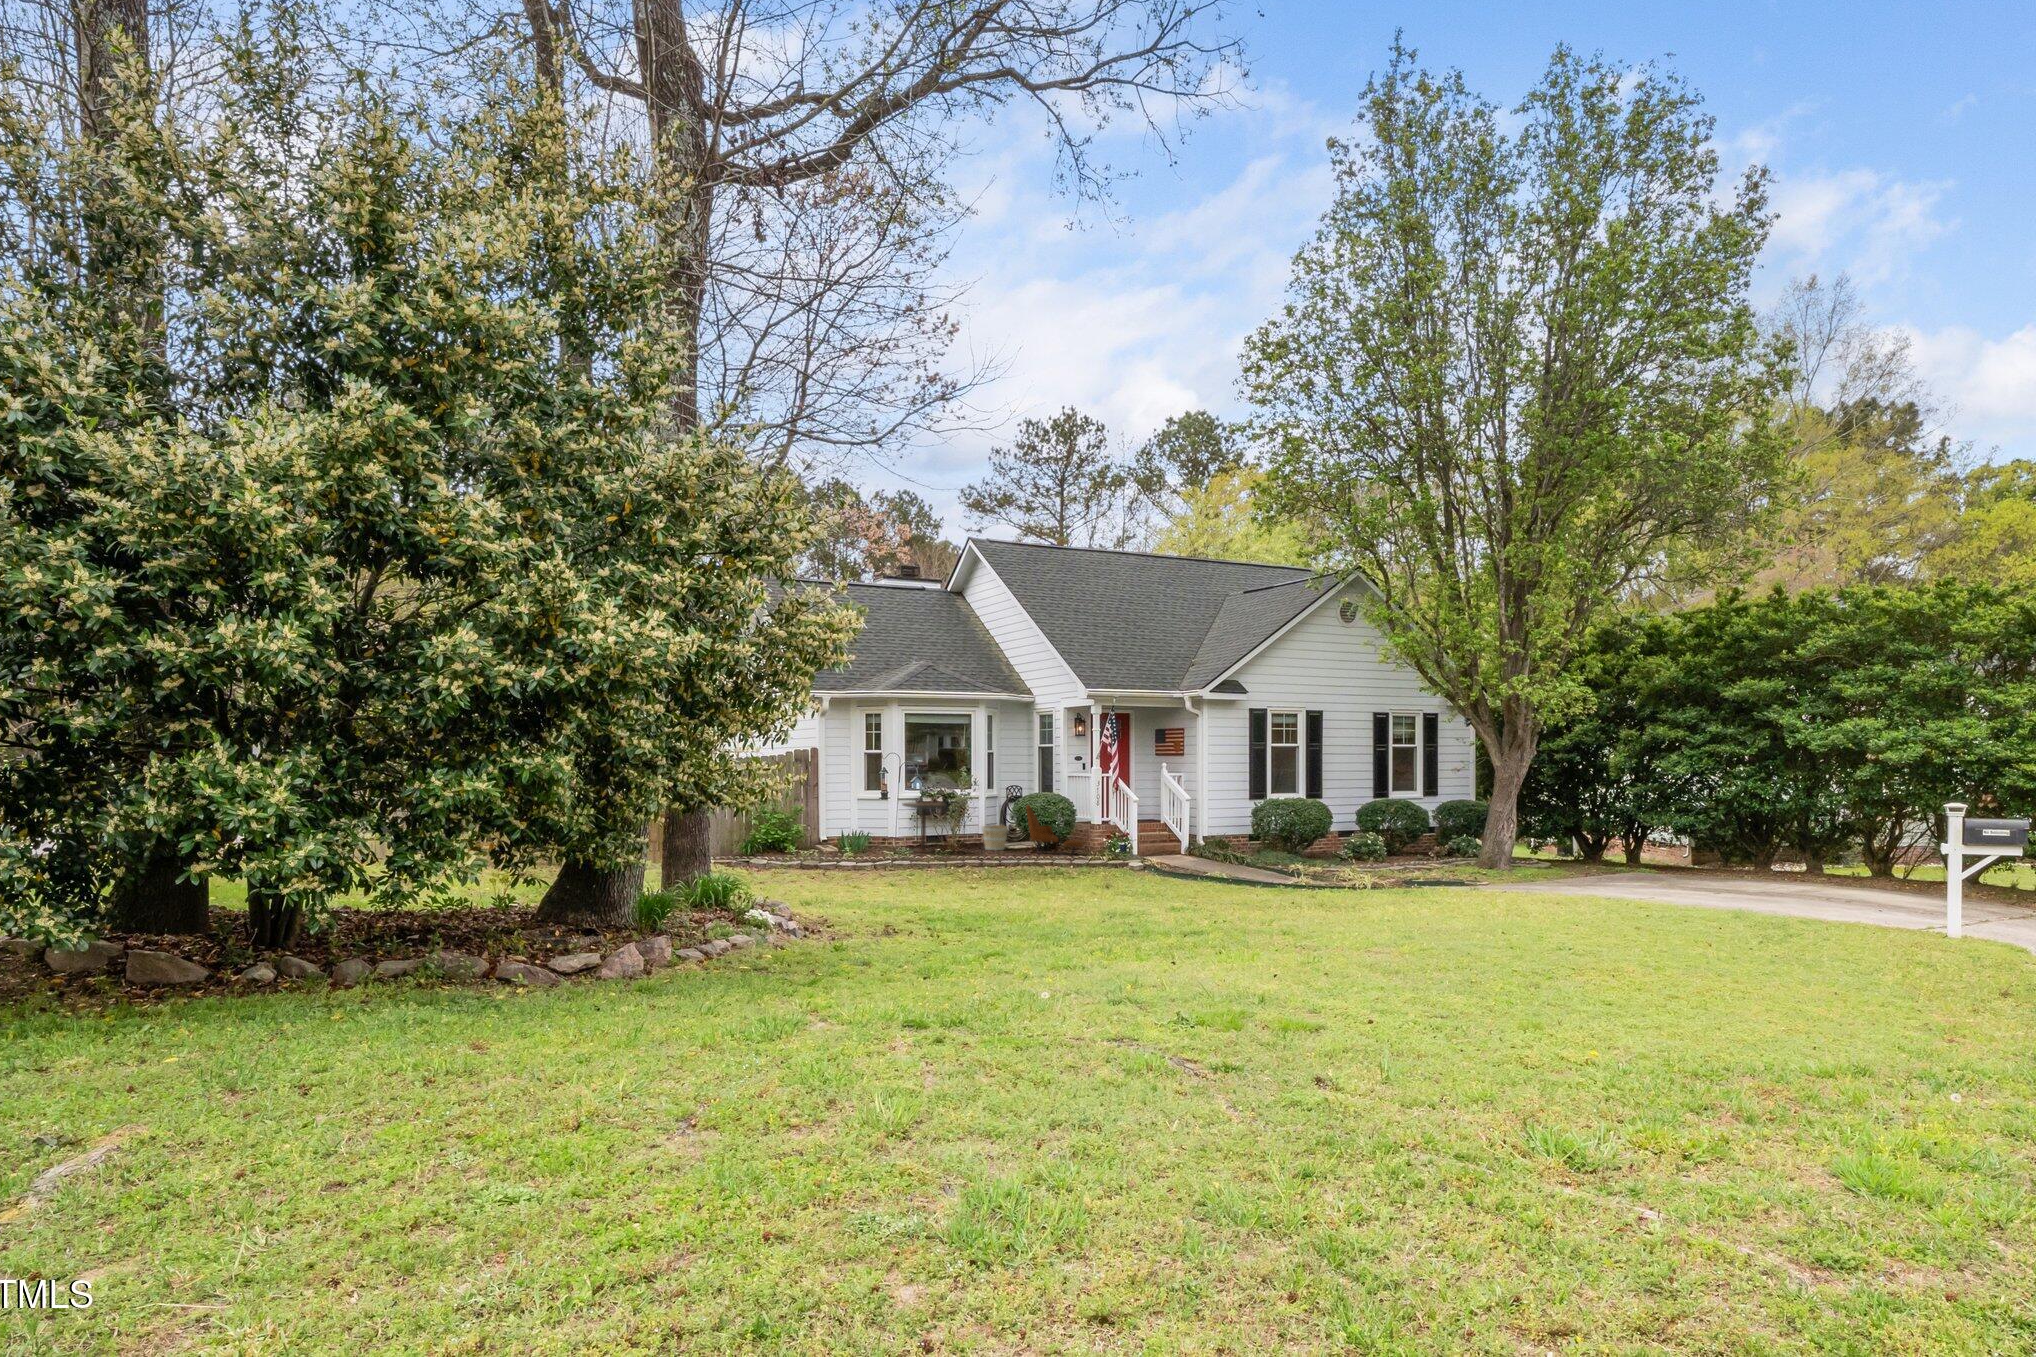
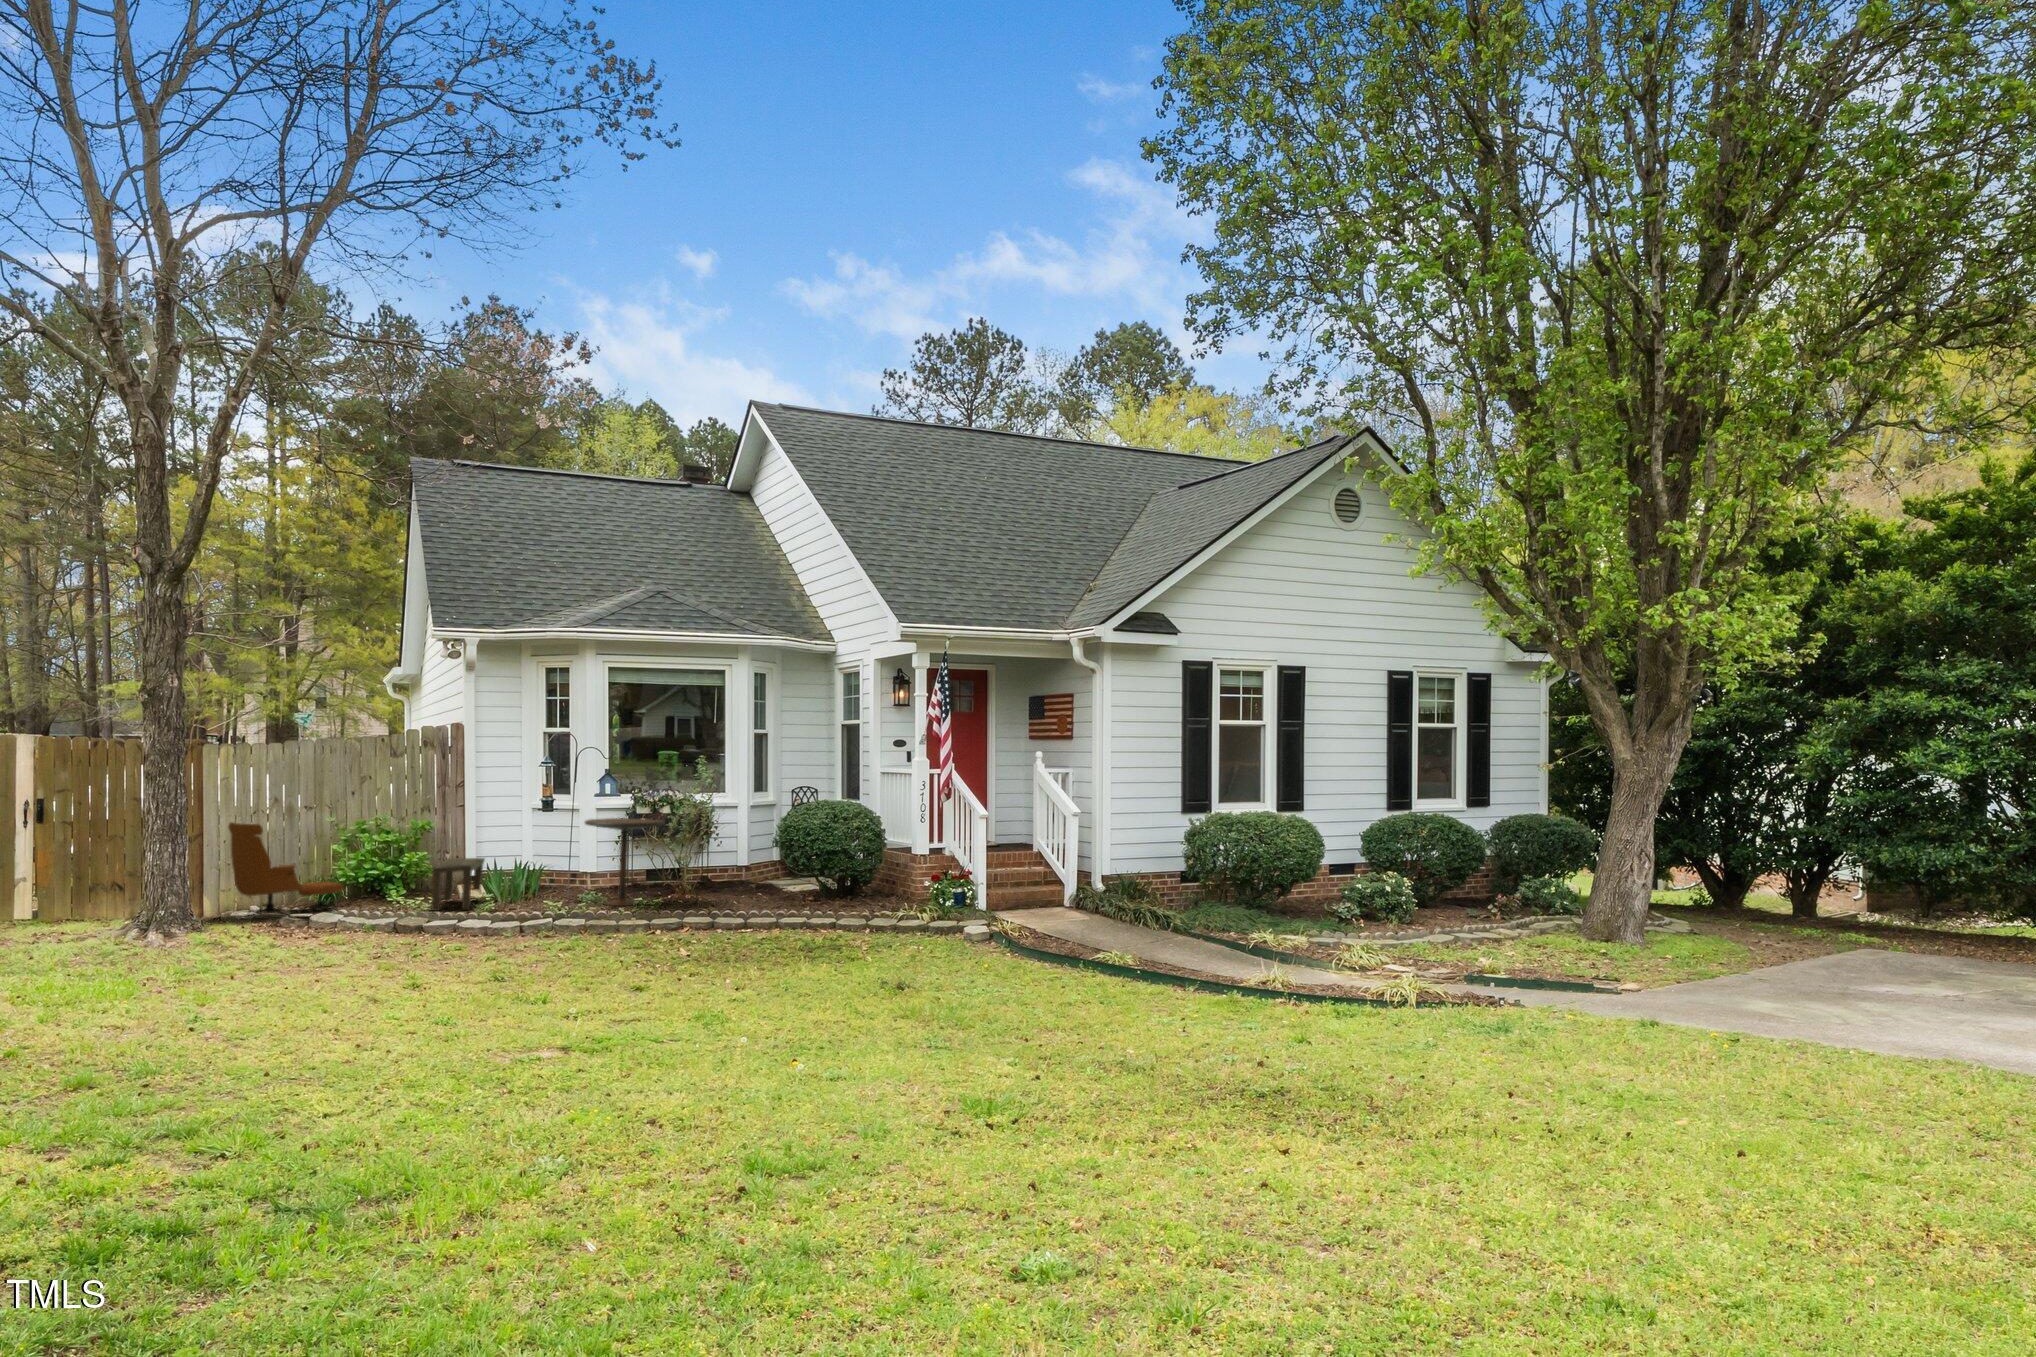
lounge chair: present [1026,805,1084,854] -> present [228,822,343,918]
bench: none [823,825,847,854] -> present [432,858,485,911]
wooden bucket: present [982,825,1009,850] -> none [737,855,784,899]

